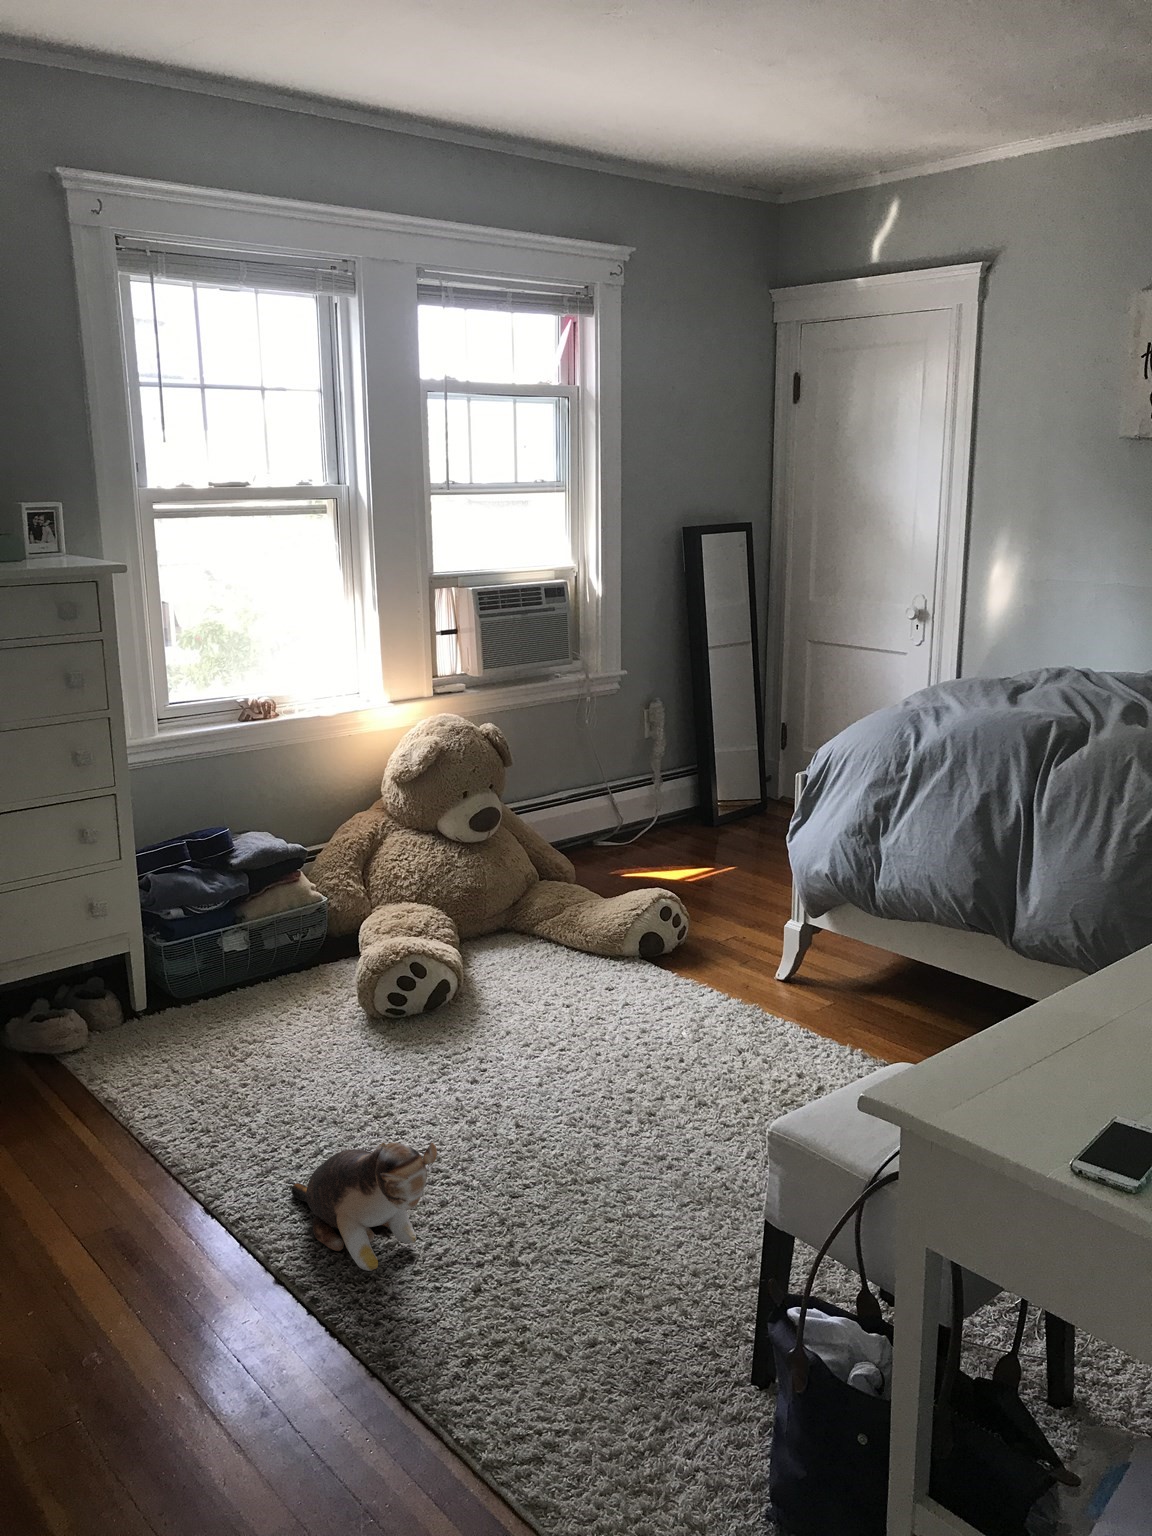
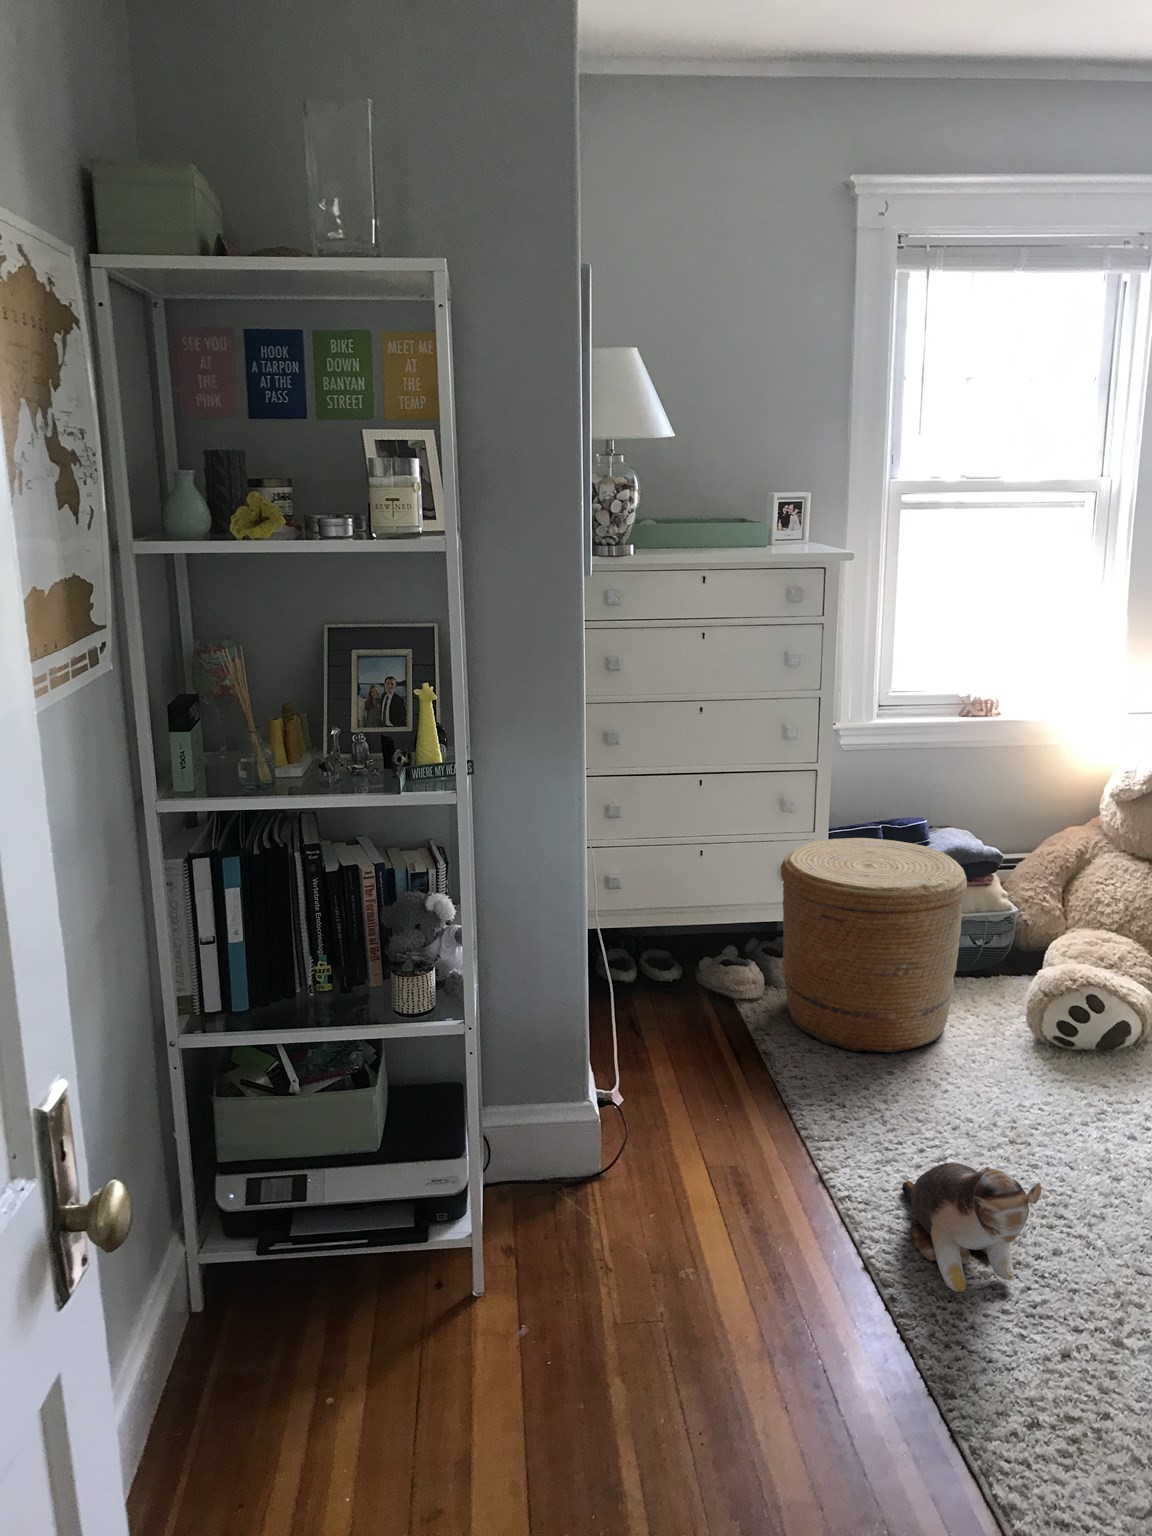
woven basket: none [93,853,289,1075] -> present [781,838,967,1053]

